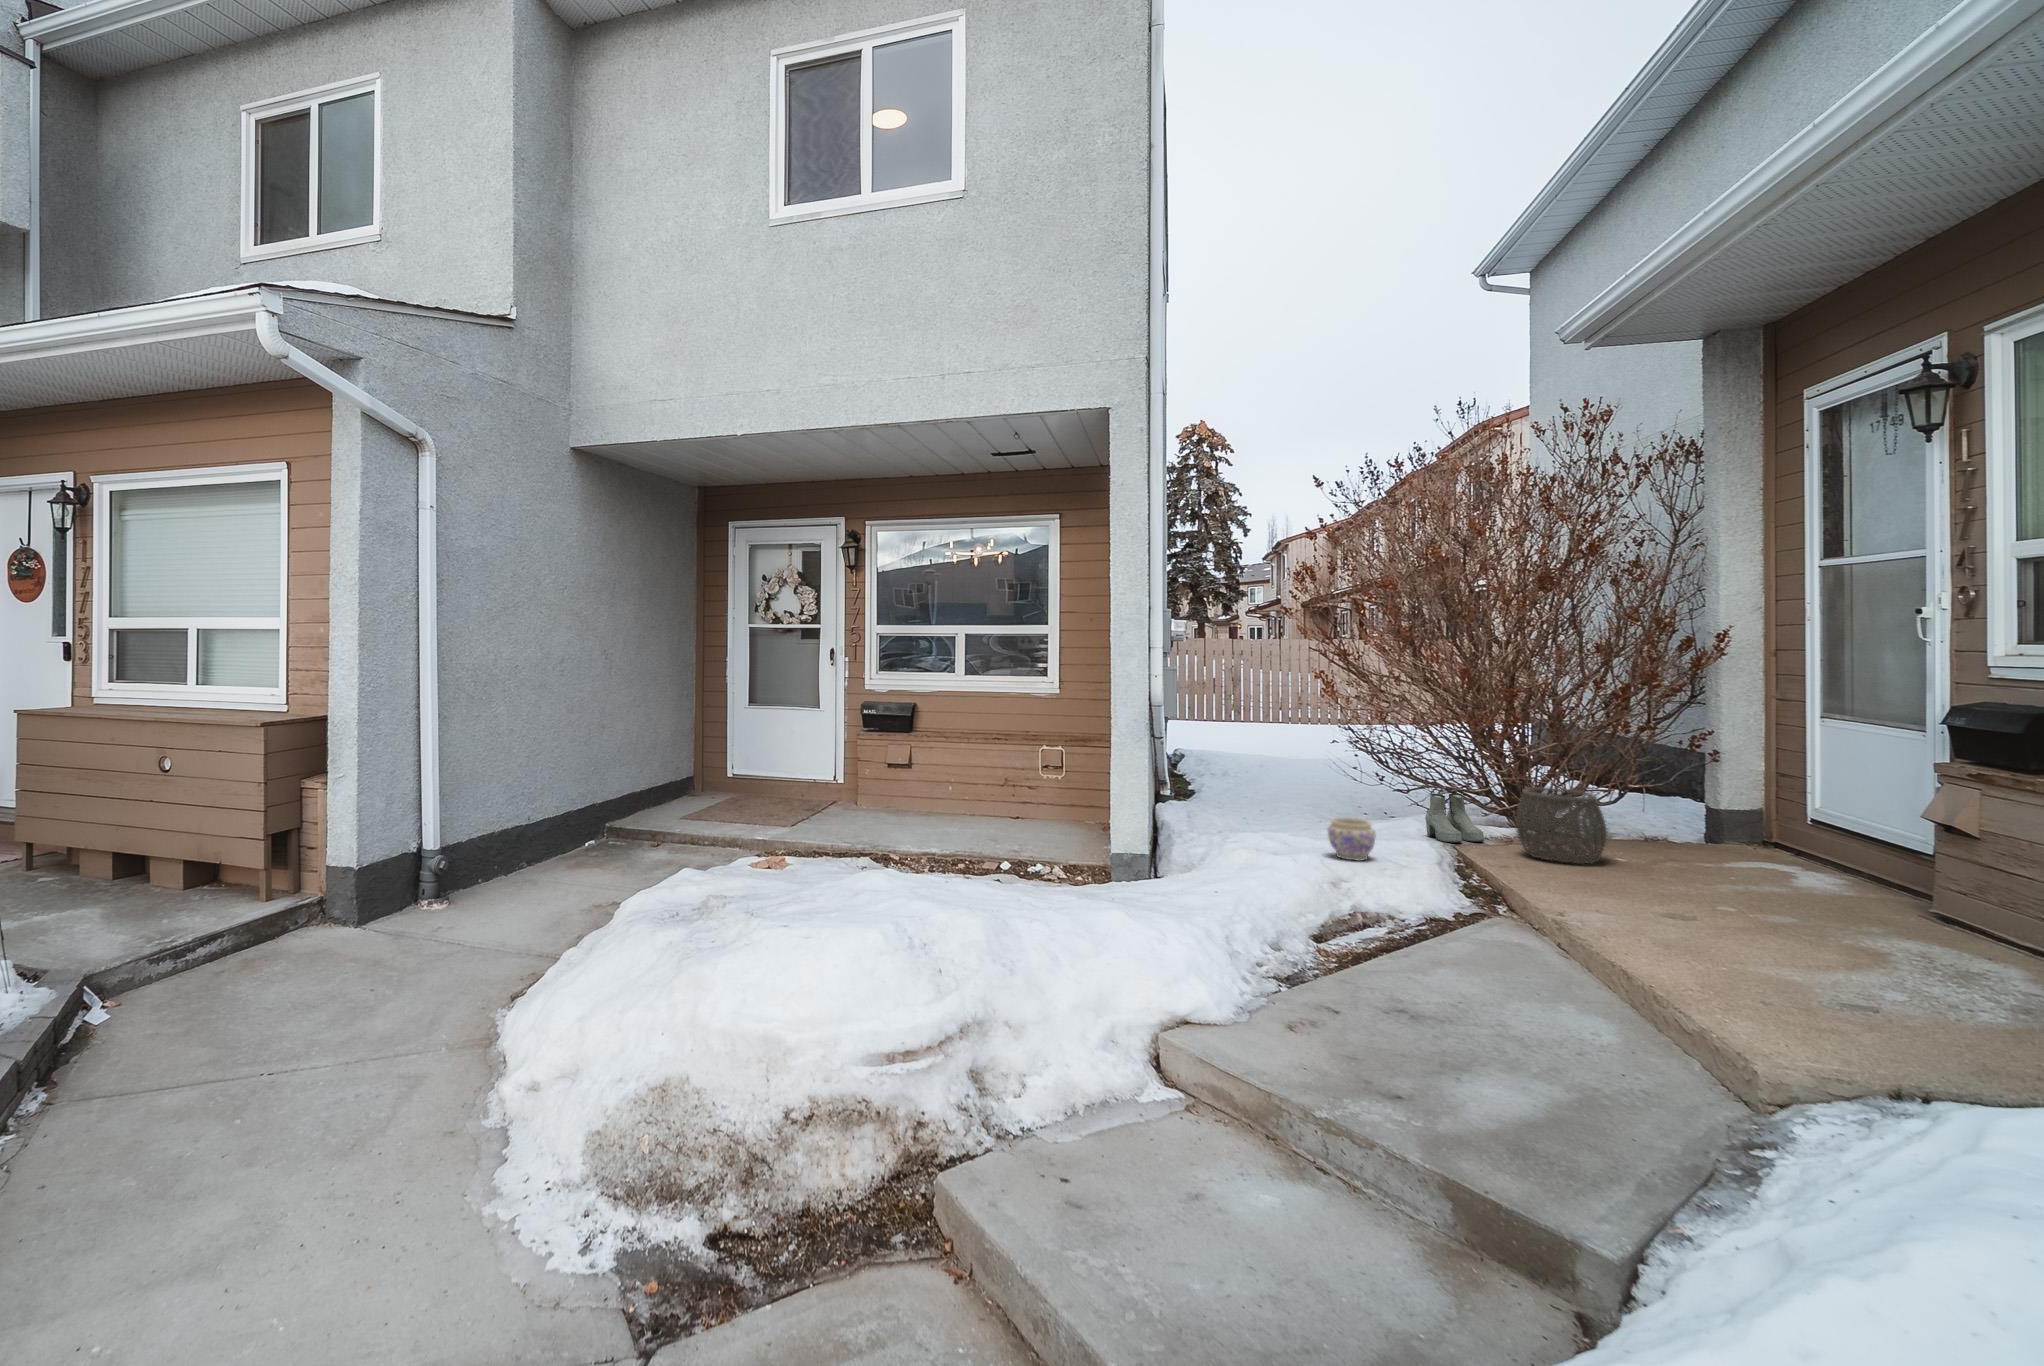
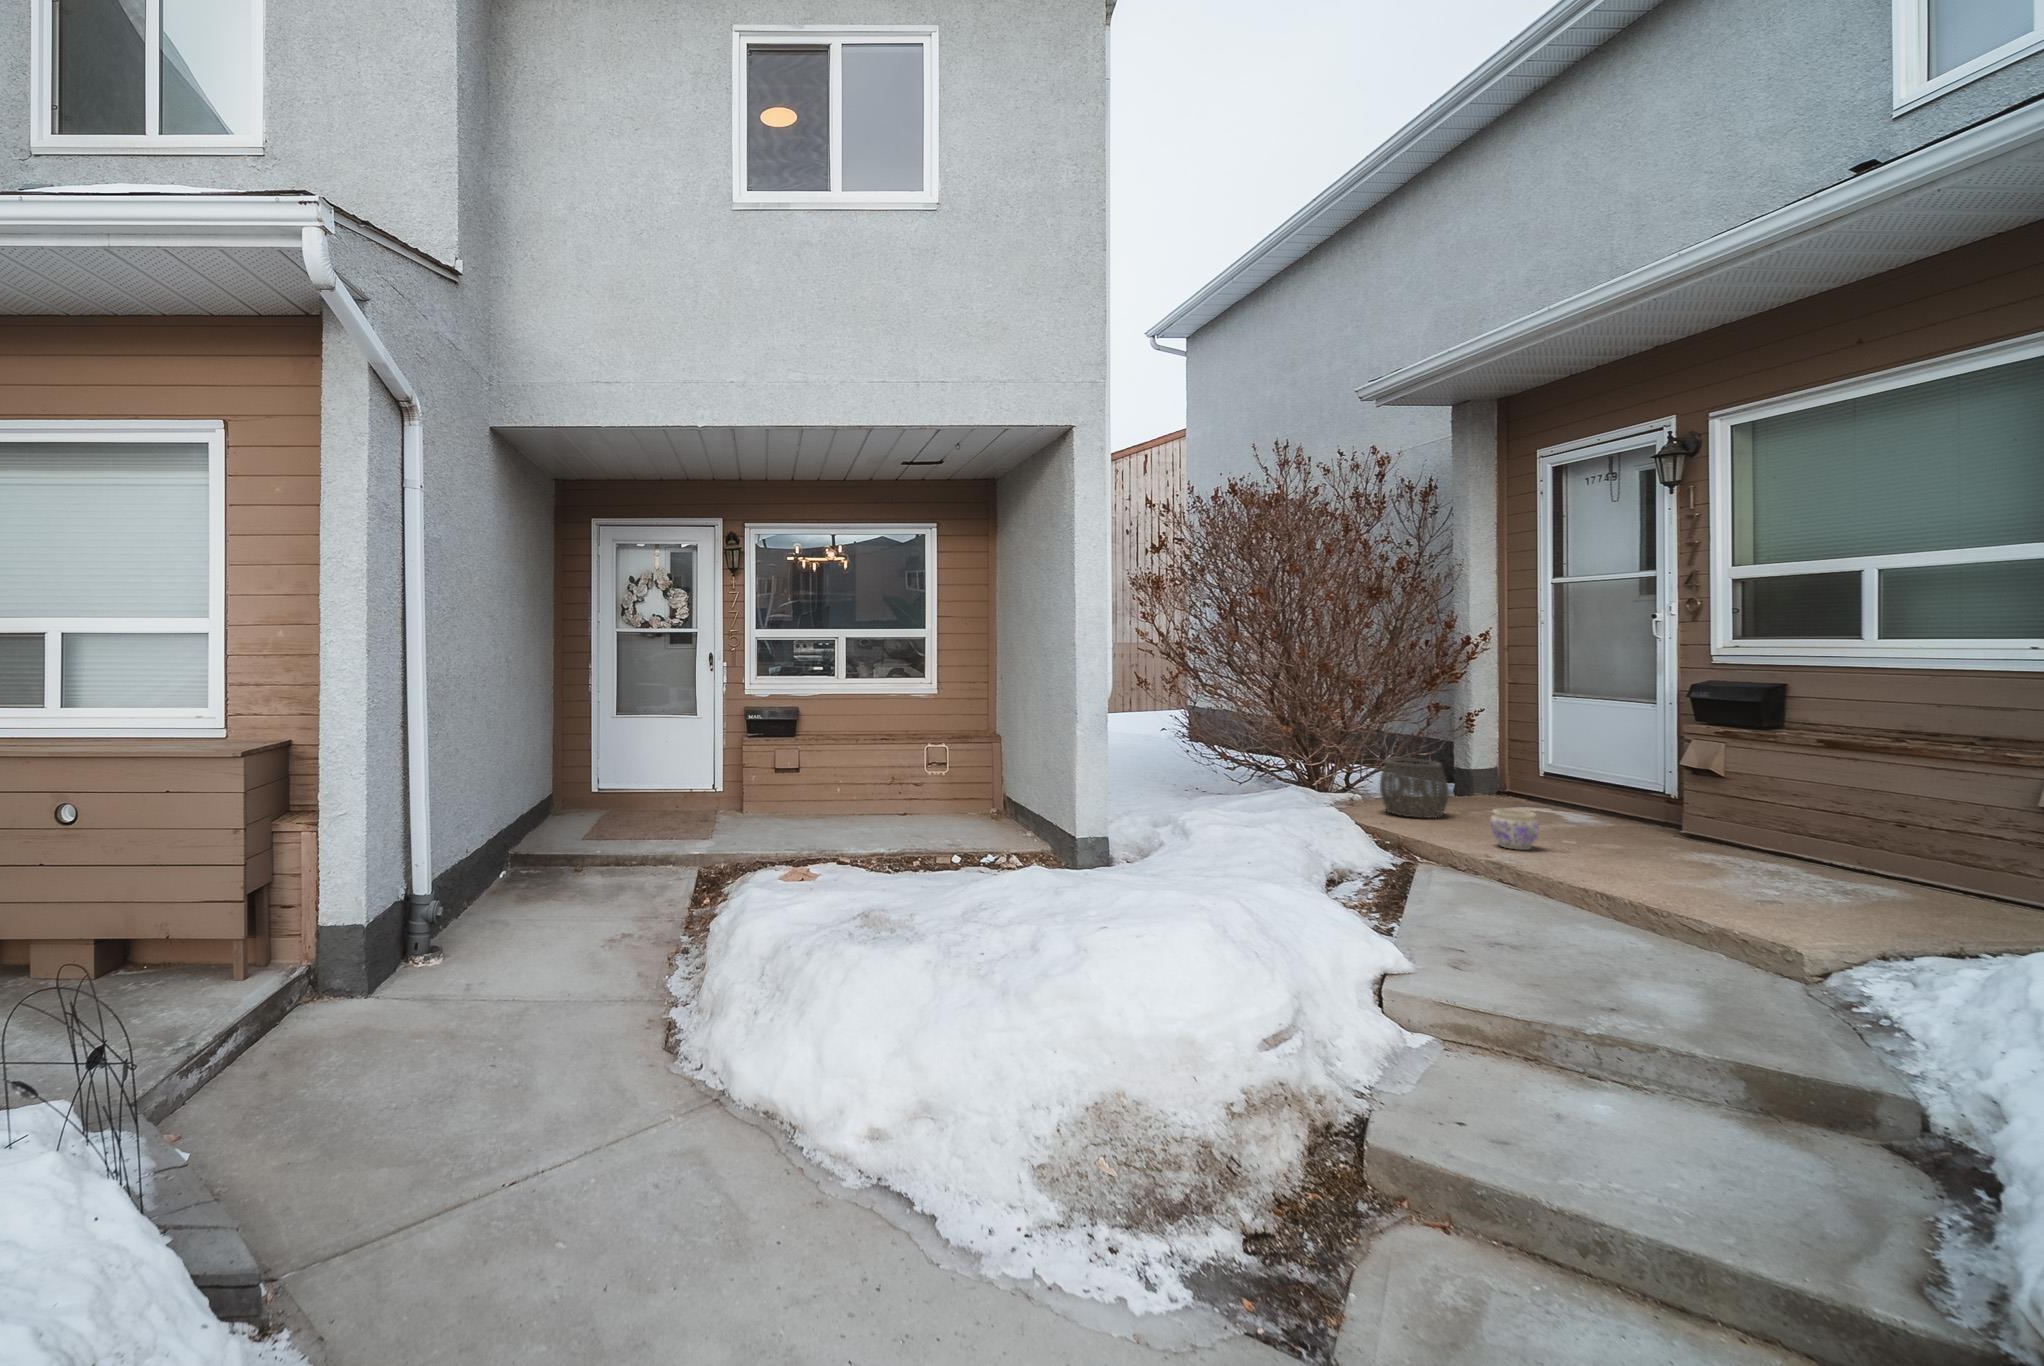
boots: present [1425,793,1484,843] -> none [1296,767,1345,808]
planter: present [1328,817,1376,861] -> present [1490,809,1539,850]

